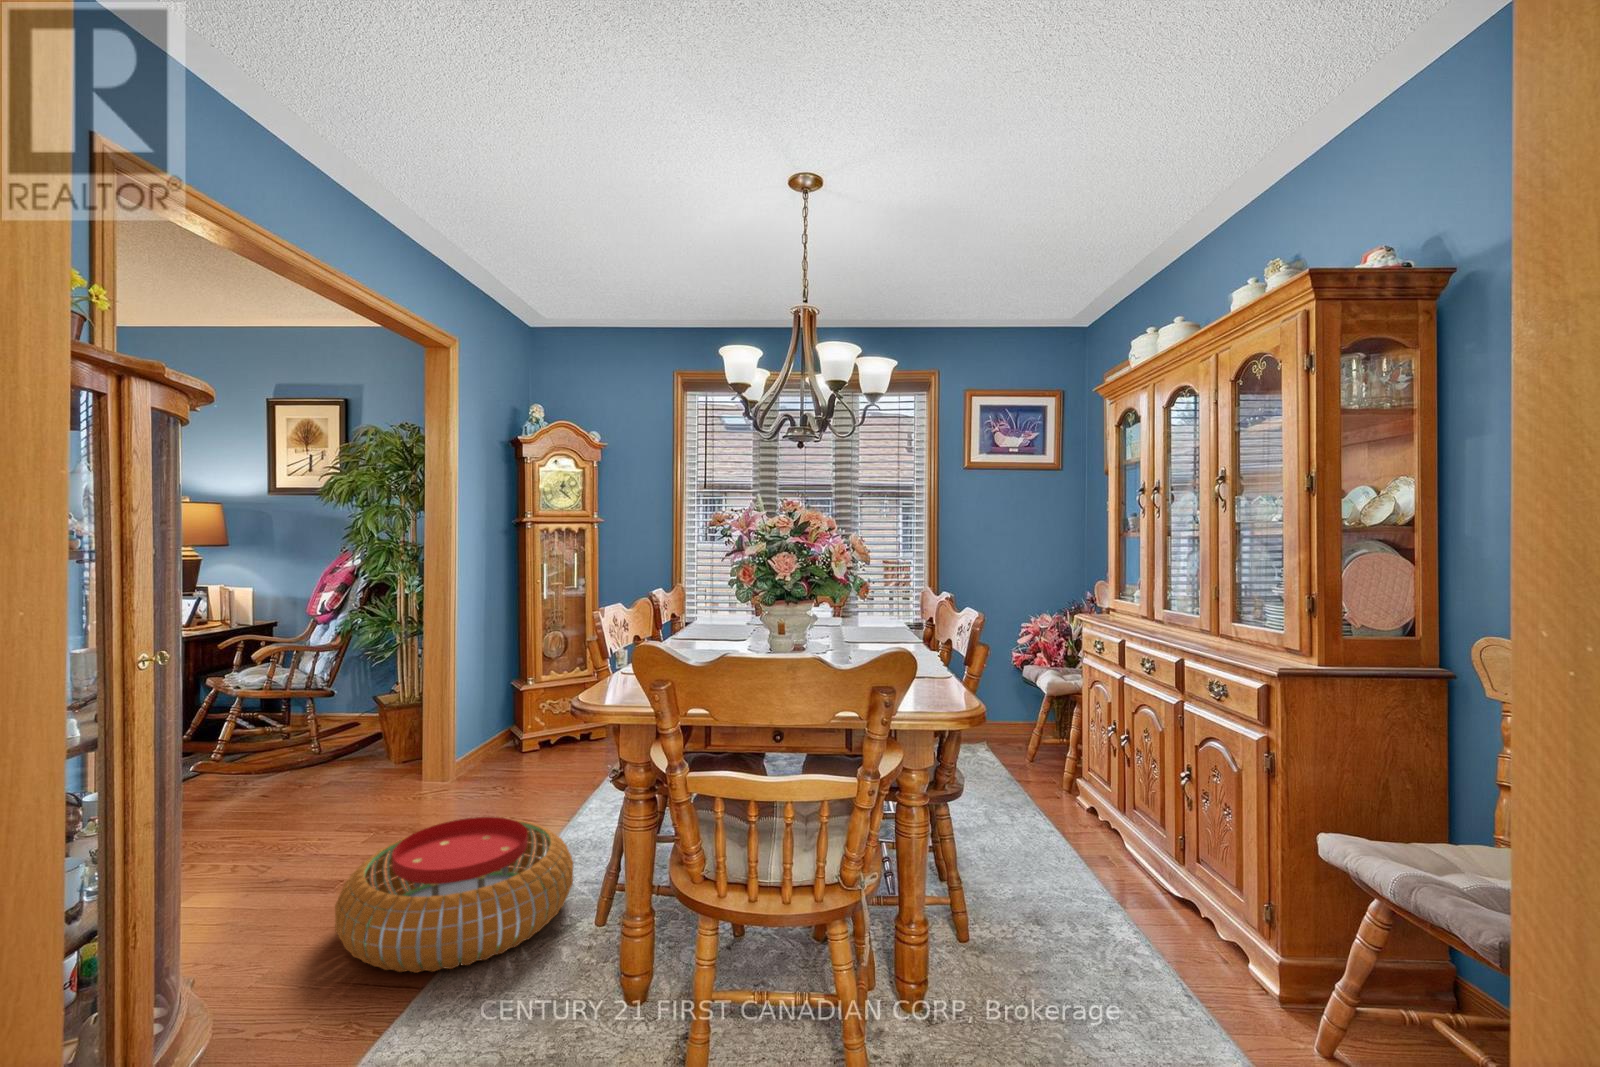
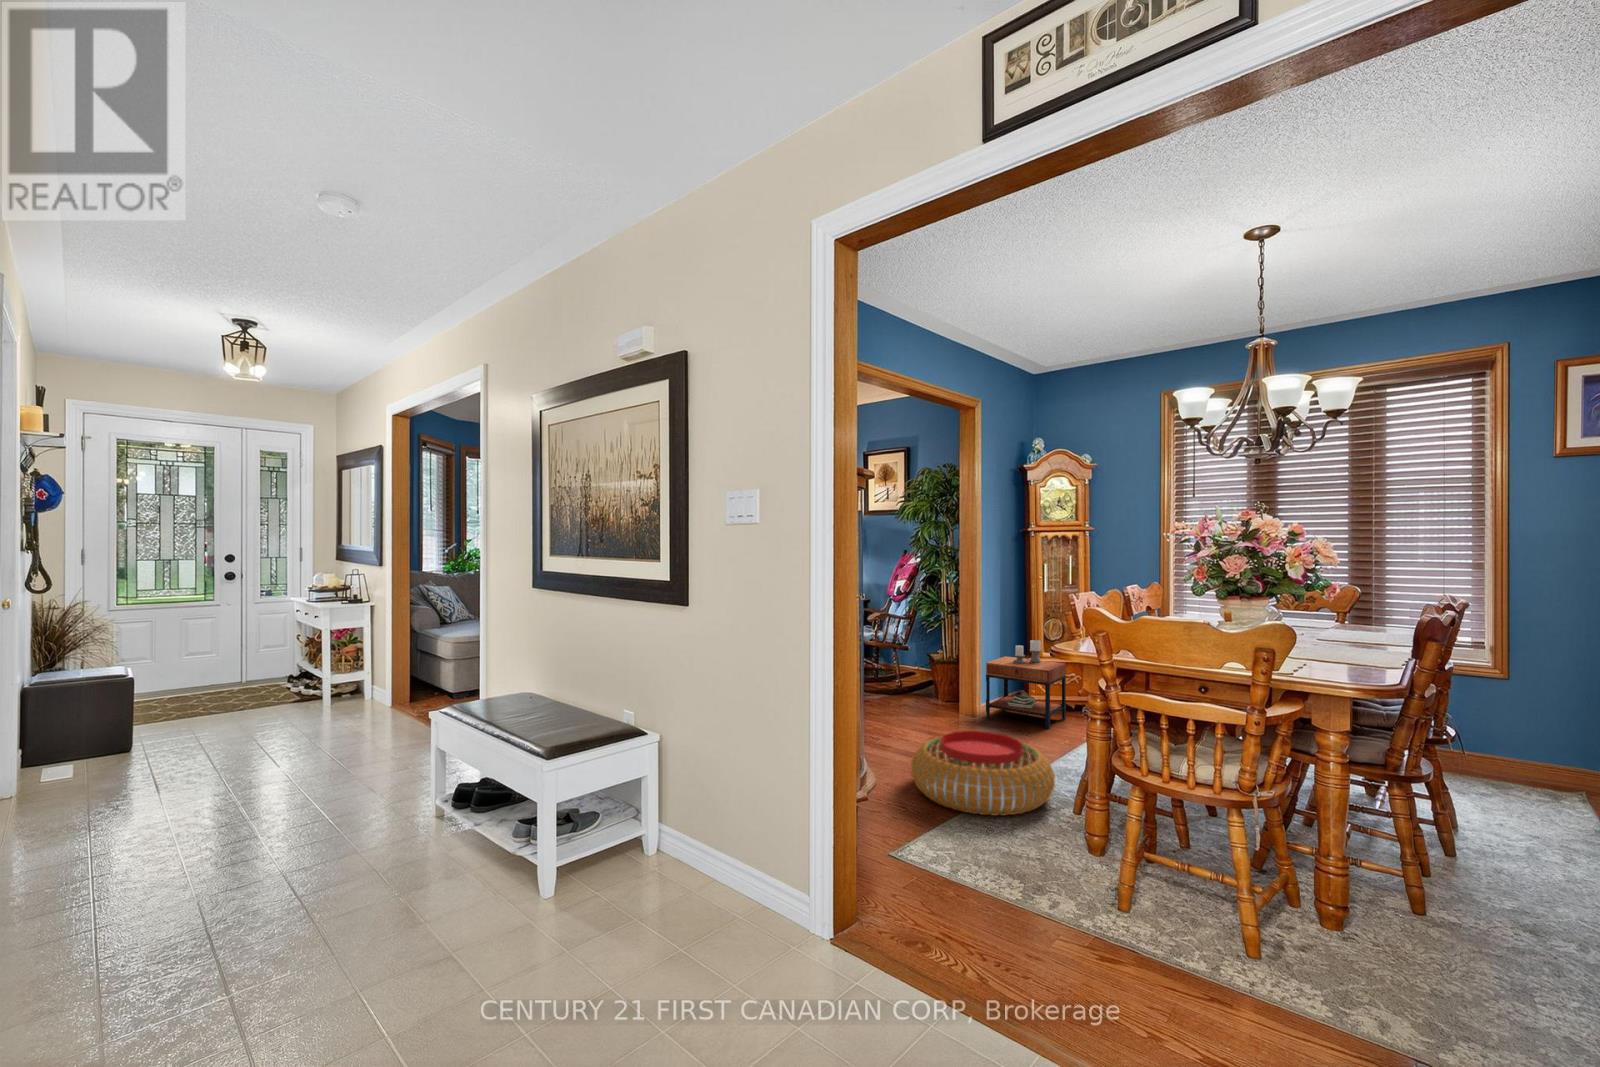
side table: none [463,663,571,778] -> present [986,640,1066,729]

